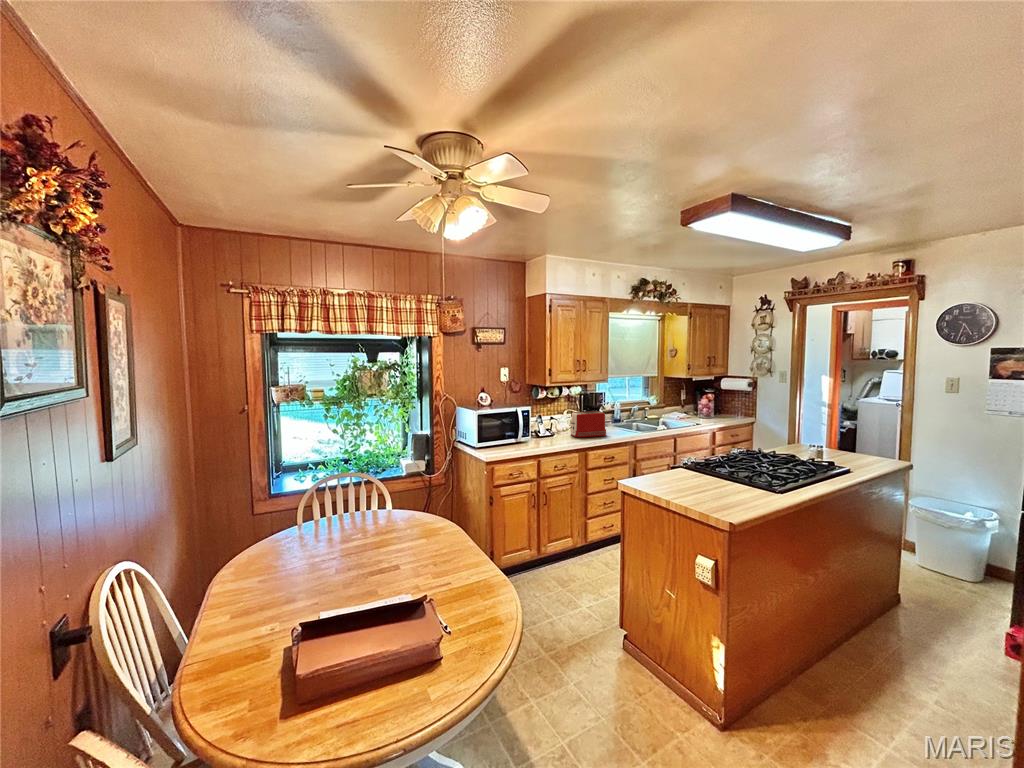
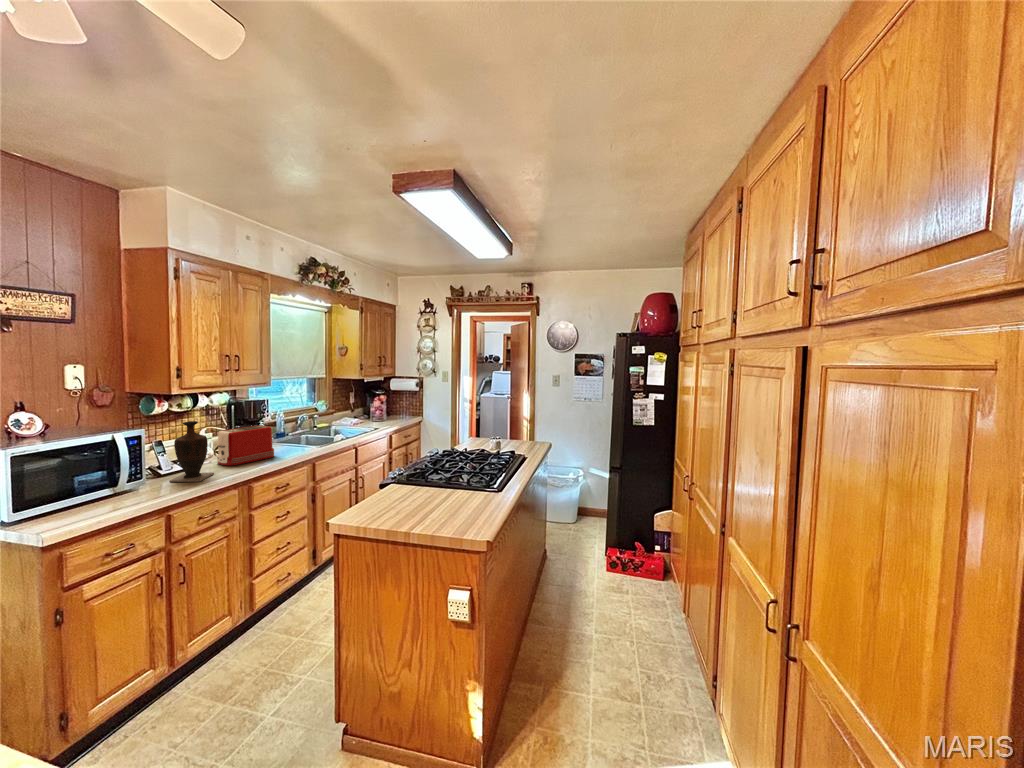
vase: none [543,404,566,444] -> present [169,421,214,482]

